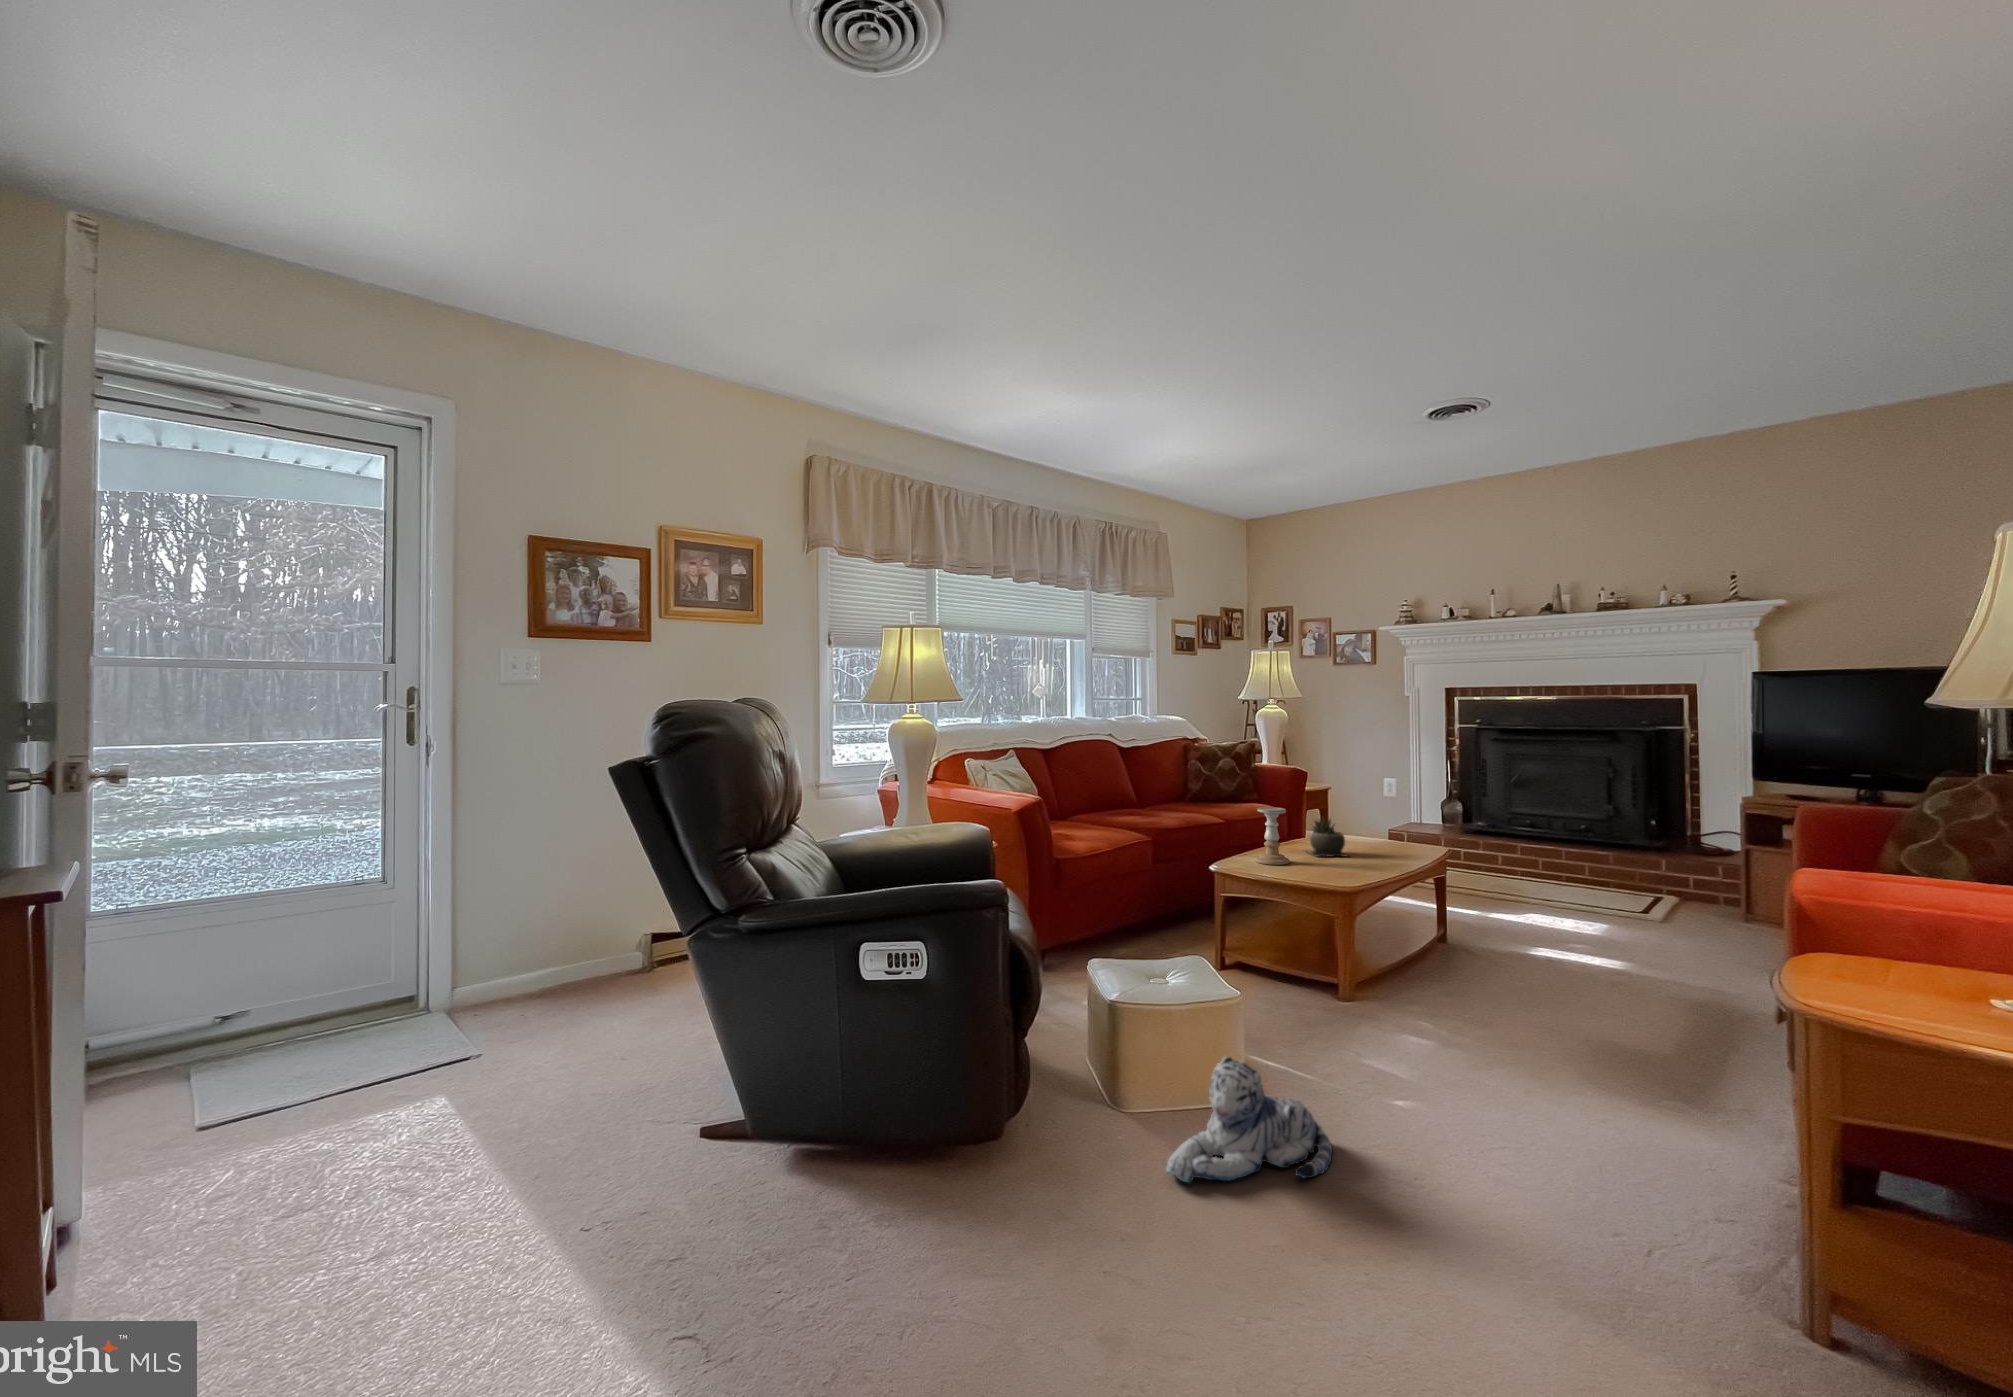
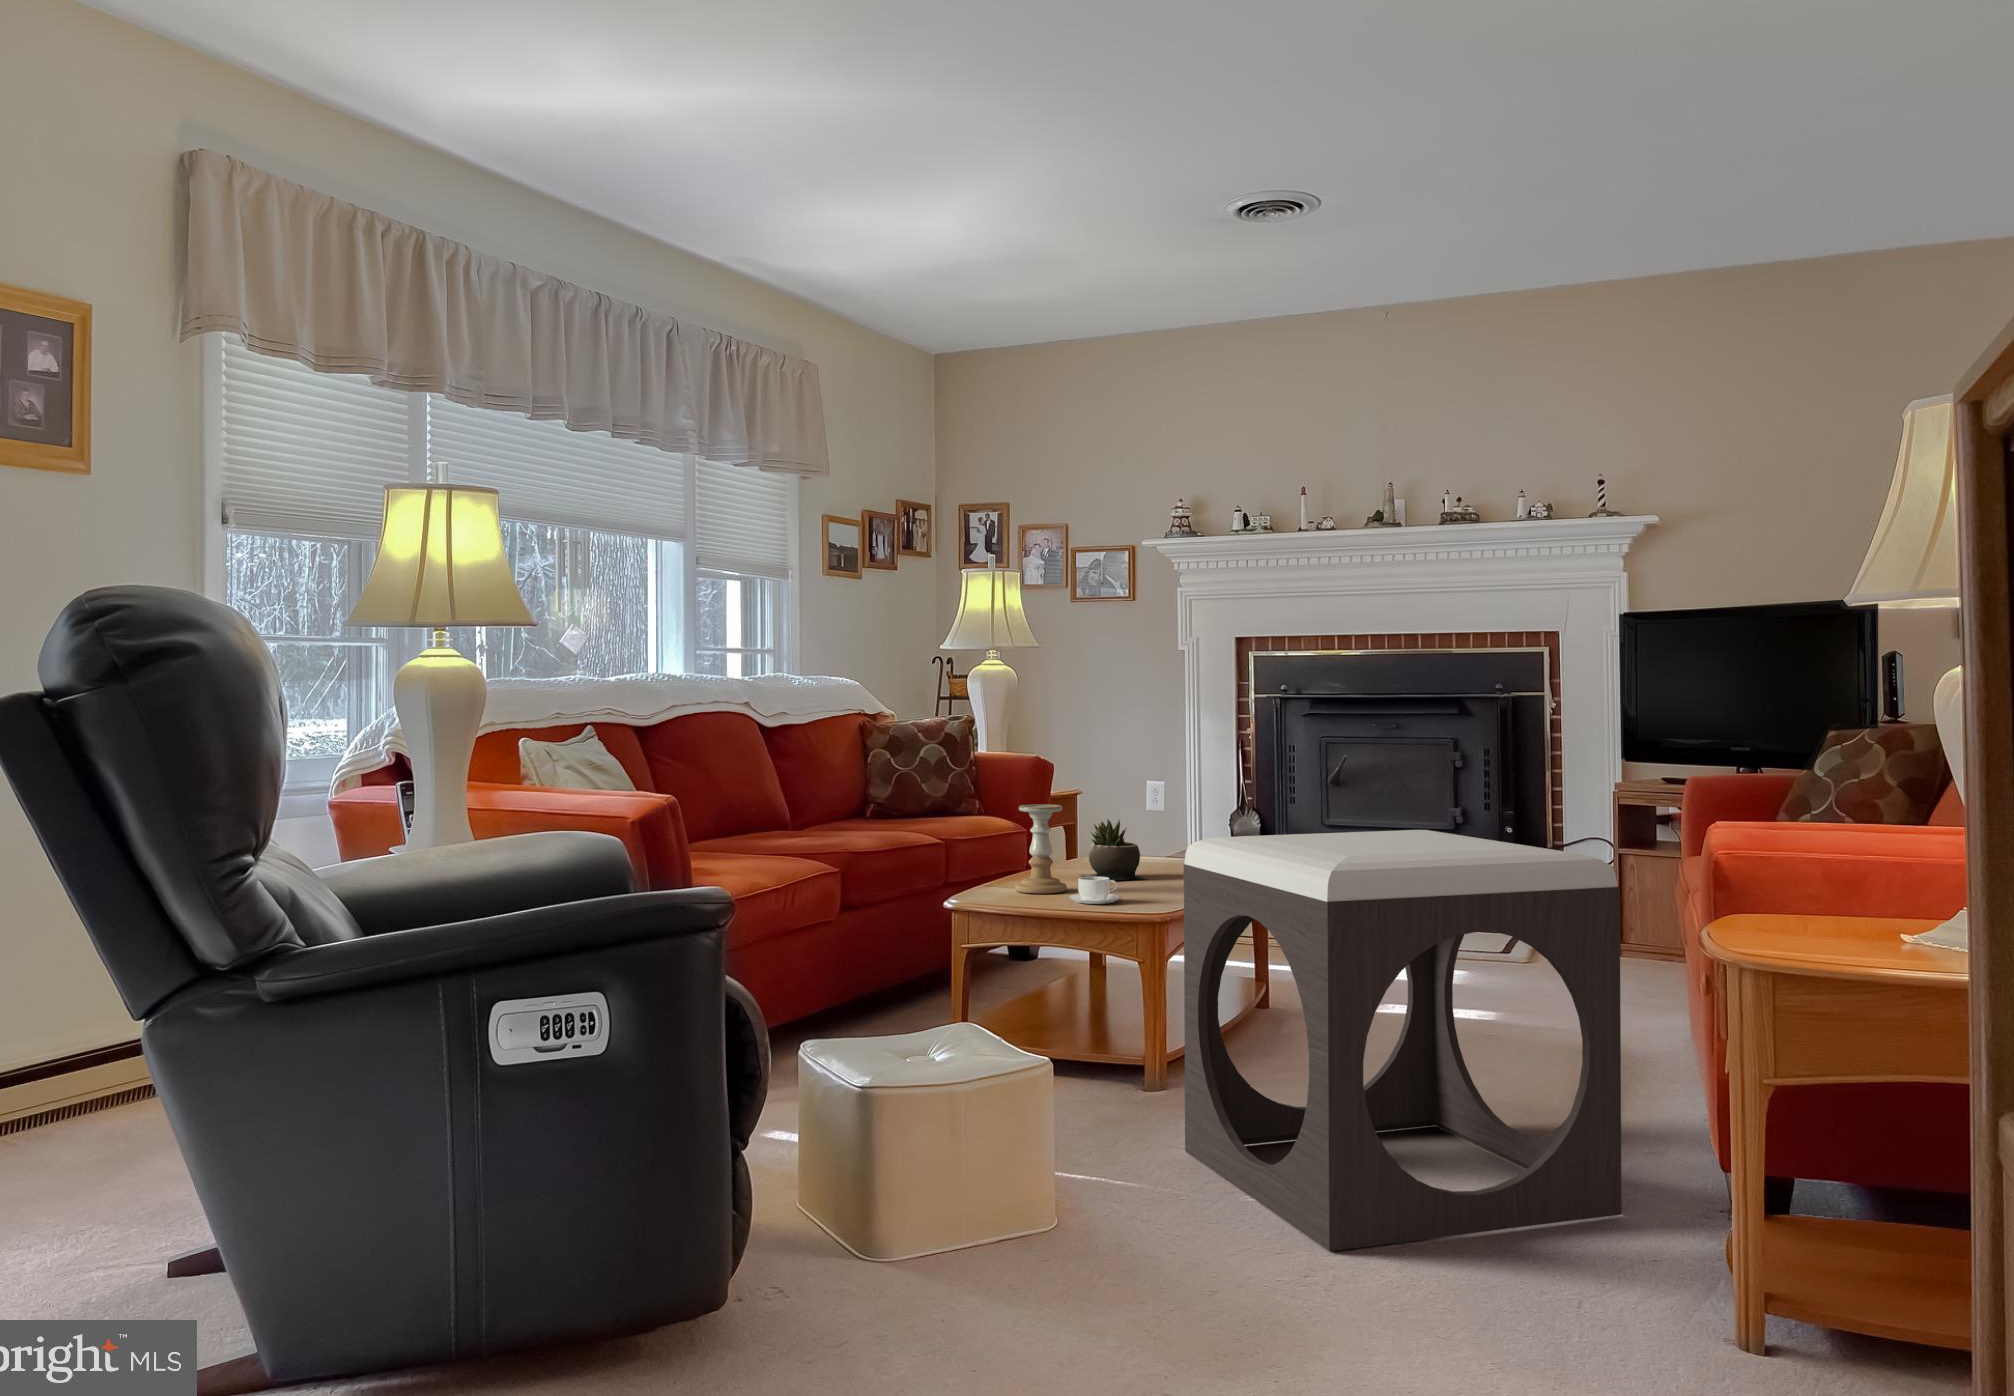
footstool: none [1348,847,1705,1172] -> present [1184,830,1622,1251]
coffee cup: none [1286,857,1322,876] -> present [1069,877,1121,904]
plush toy: present [1166,1056,1332,1183] -> none [980,1138,1198,1327]

